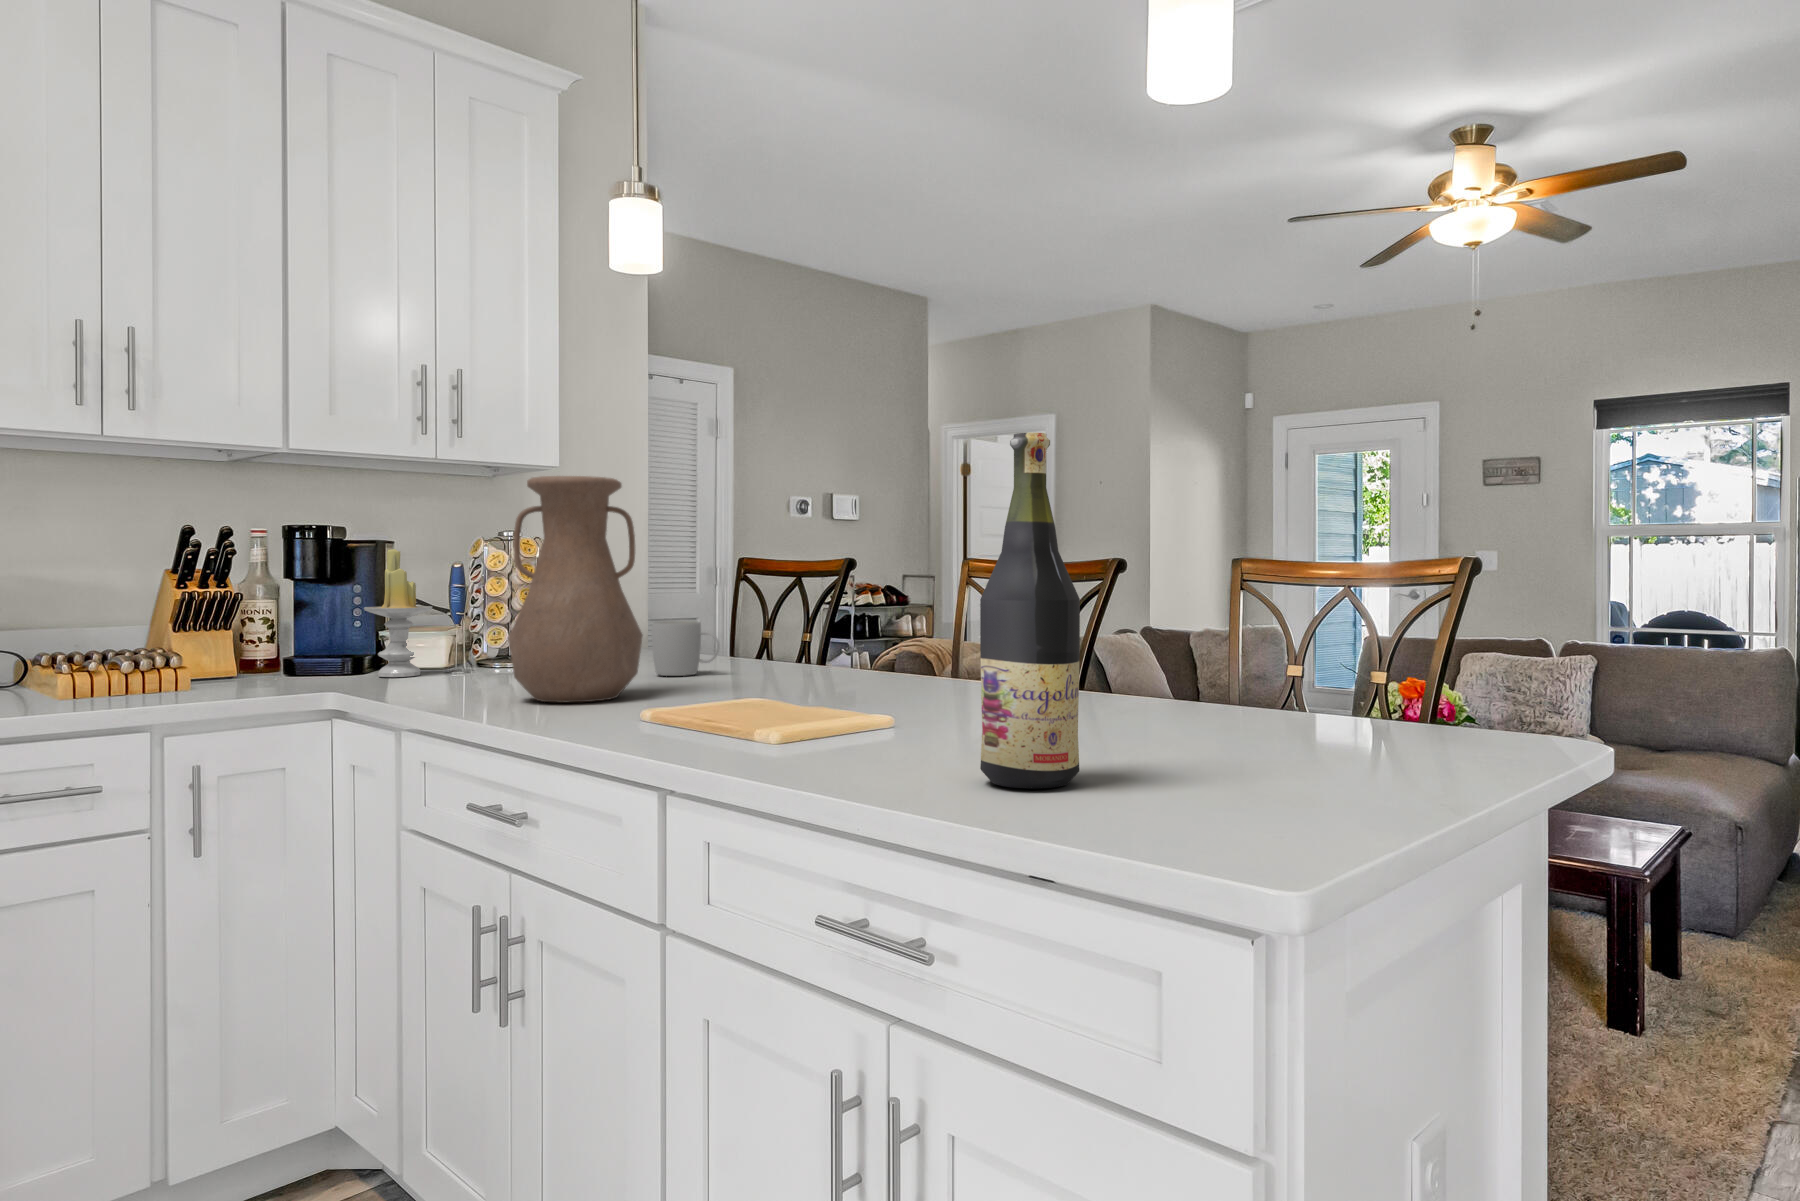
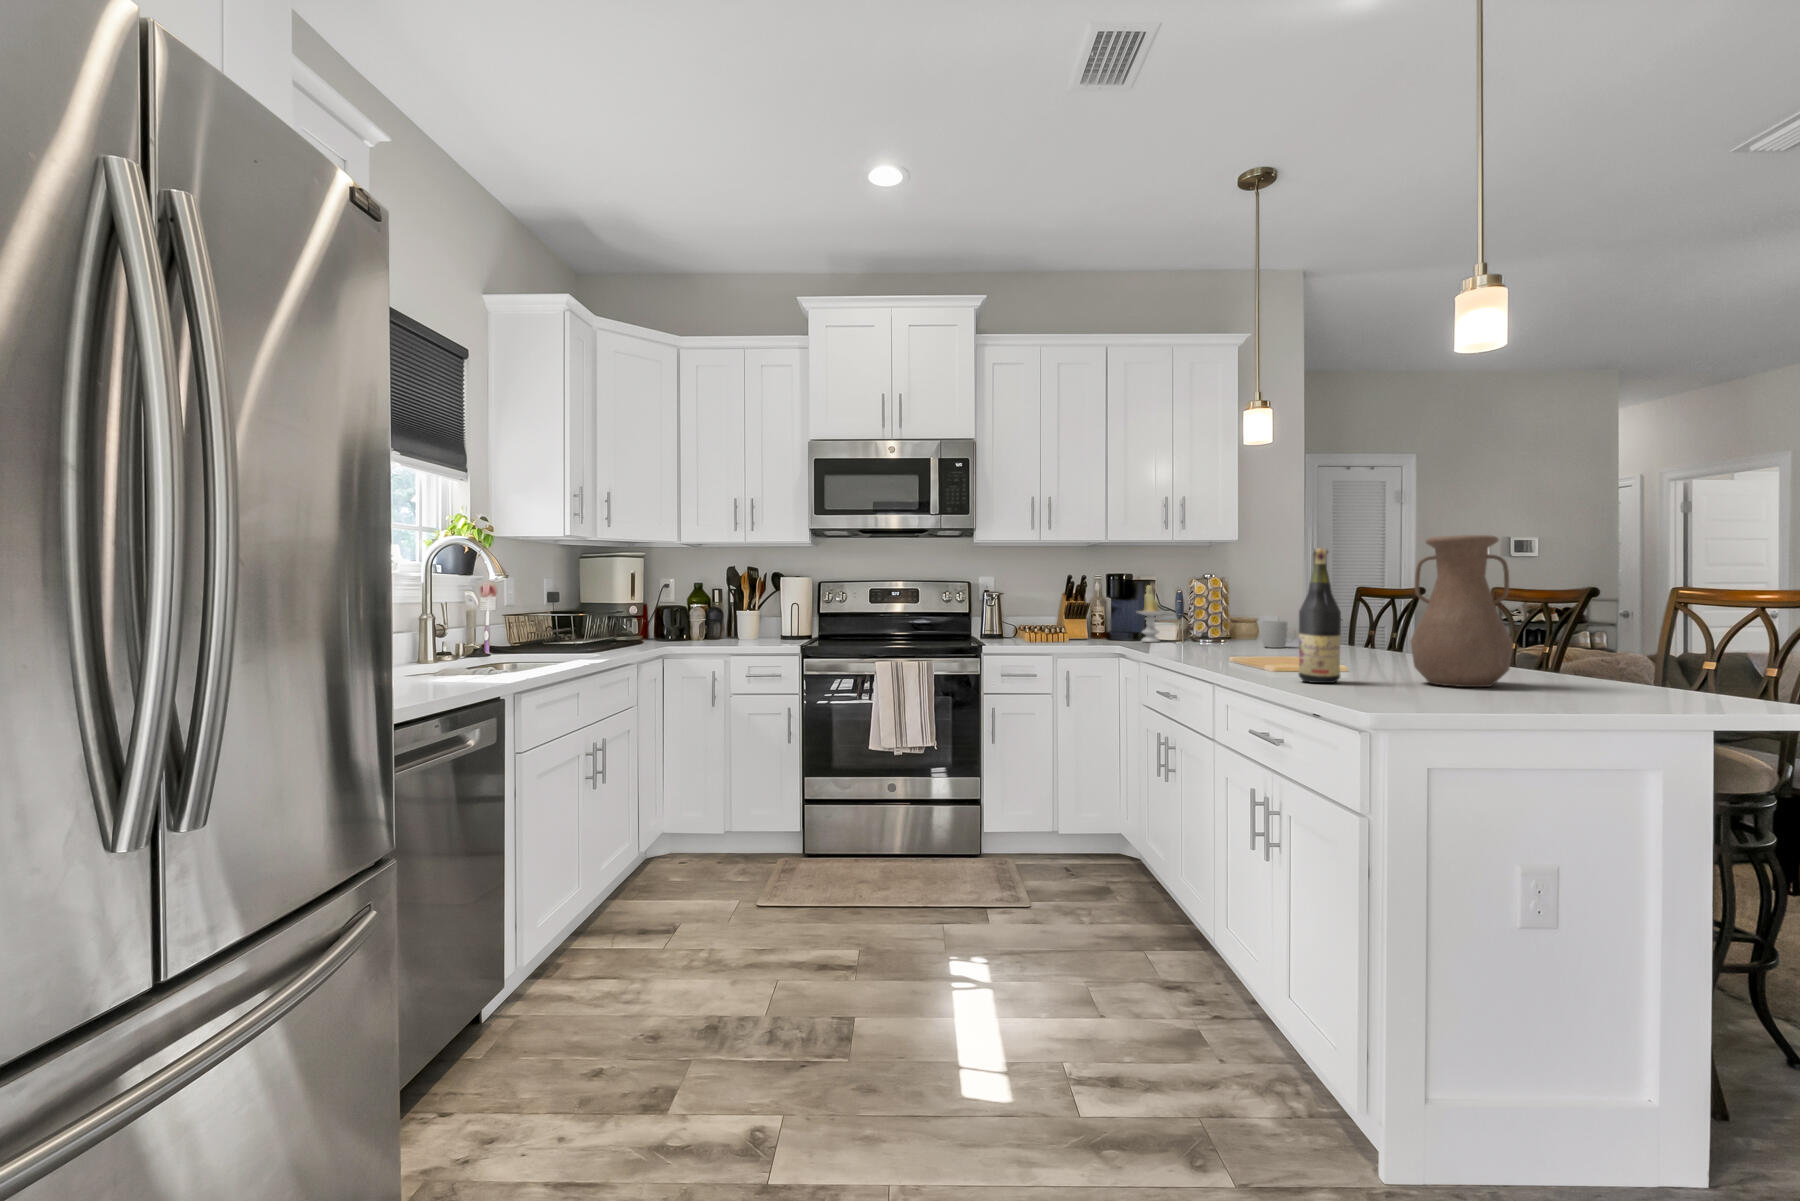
vase: present [508,476,643,703] -> present [1410,535,1514,687]

